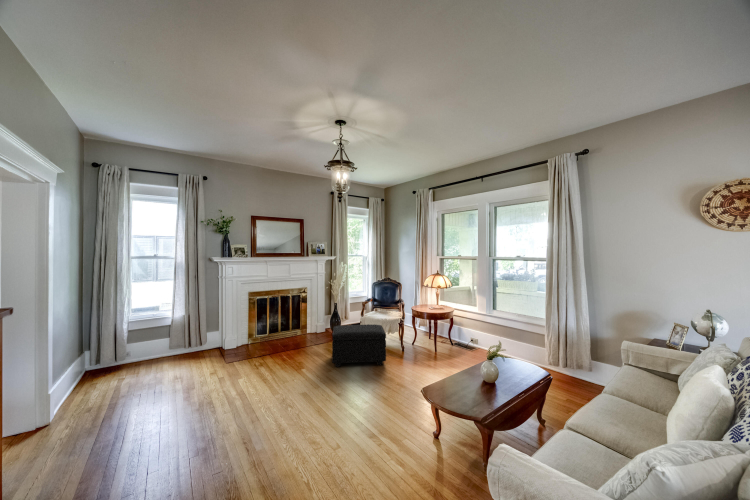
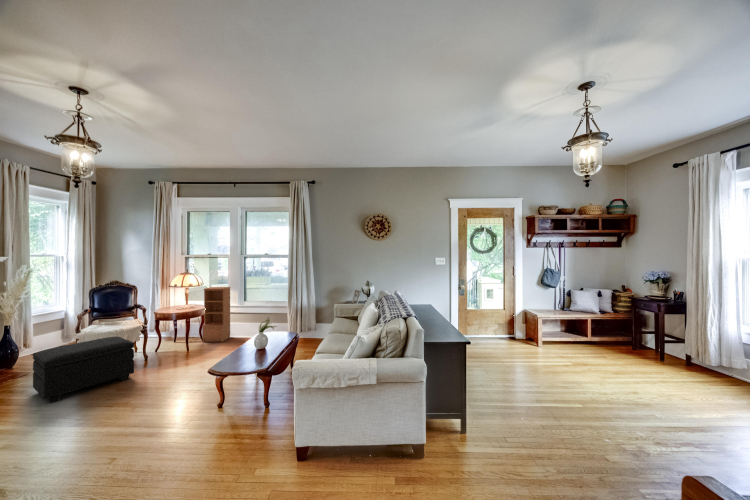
bookcase: none [450,290,478,352] -> present [202,287,230,342]

